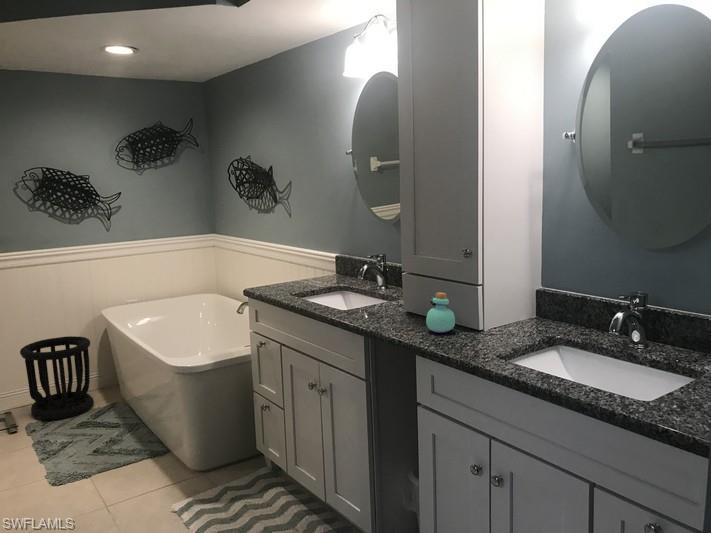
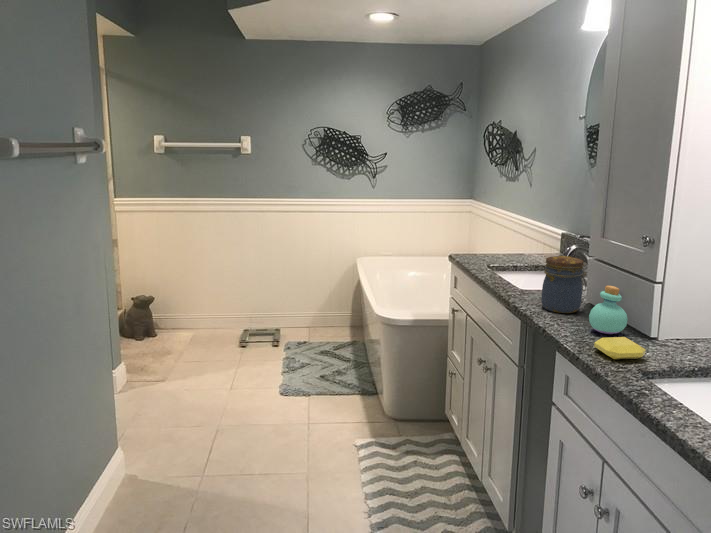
jar: none [373,274,407,324] -> present [541,256,587,313]
soap bar: none [447,331,485,350] -> present [594,337,646,359]
wastebasket: present [20,336,94,420] -> none [290,275,344,343]

